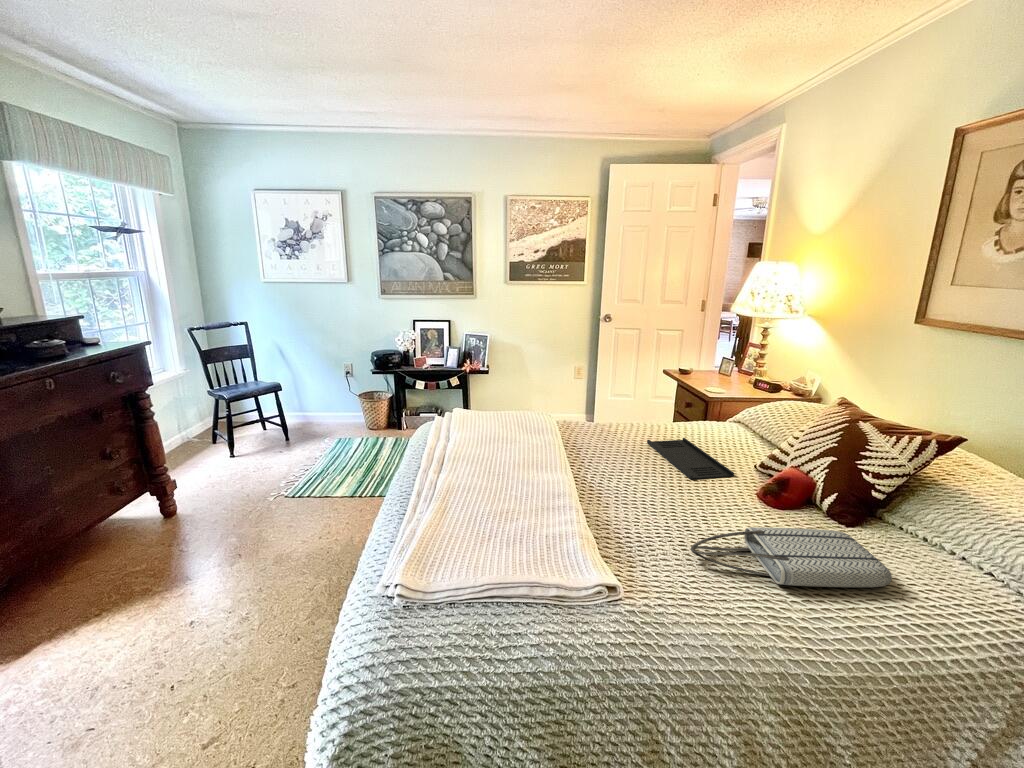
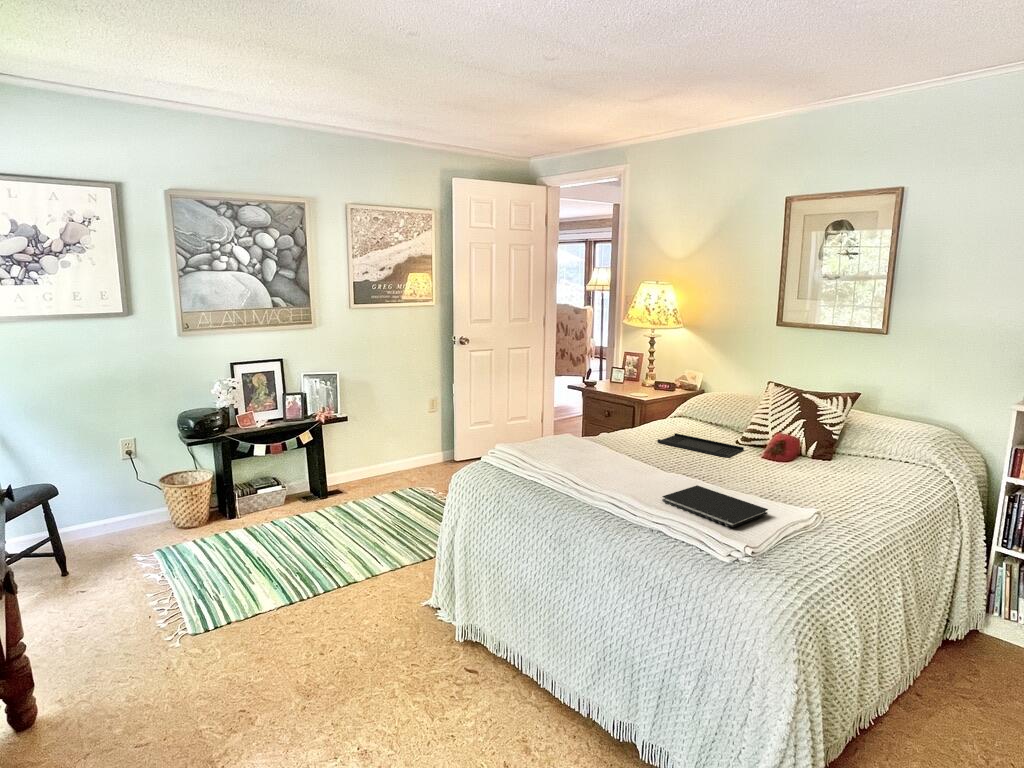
notebook: none [454,495,534,554] -> present [662,485,768,527]
tote bag: present [691,527,892,587] -> none [809,461,899,494]

